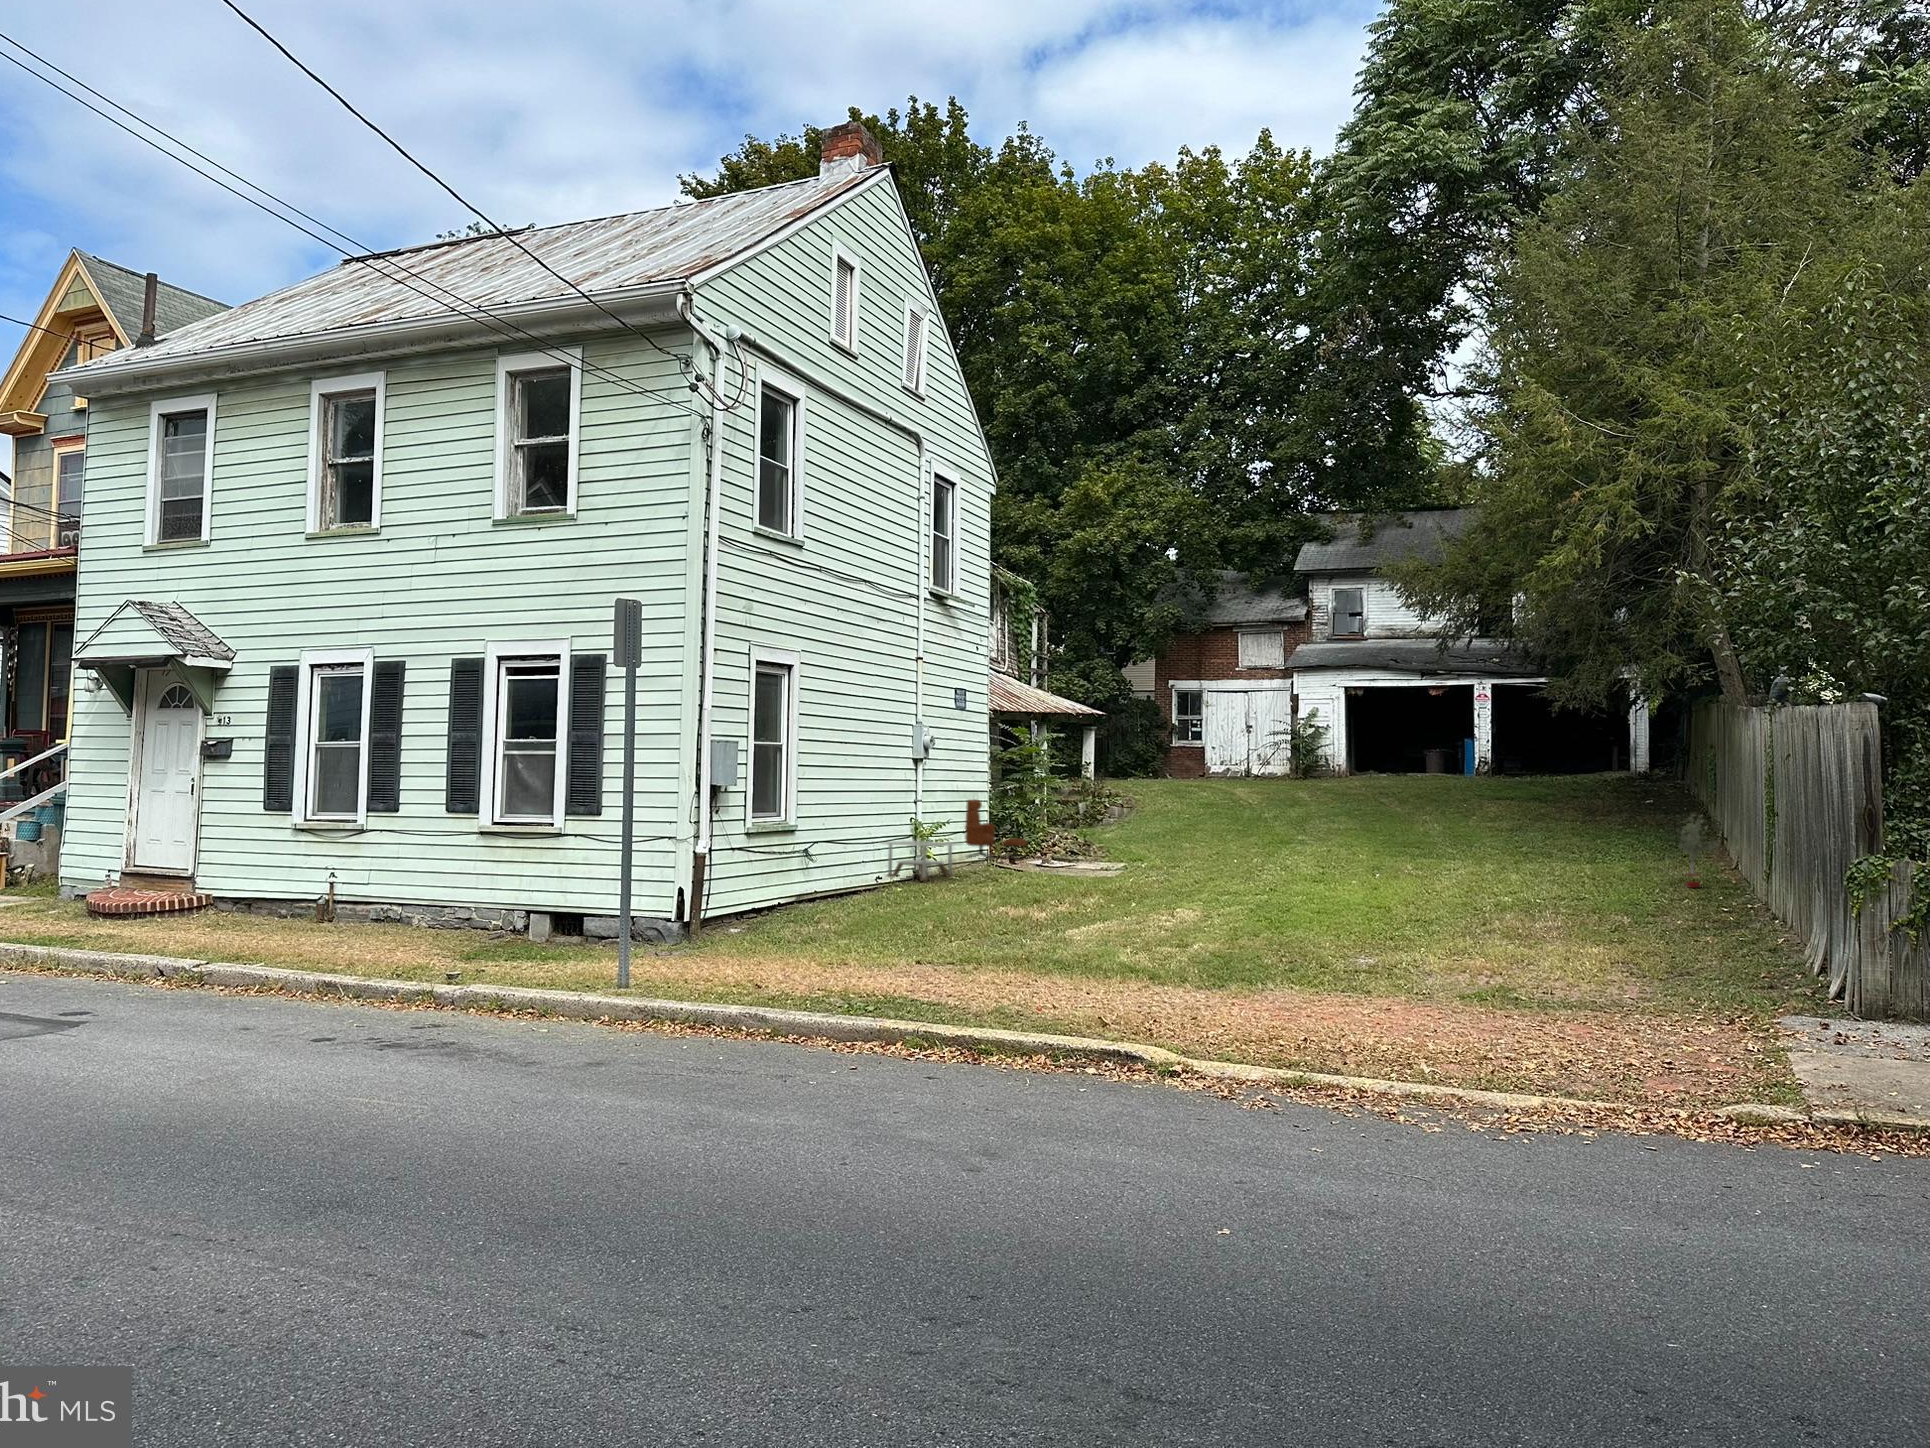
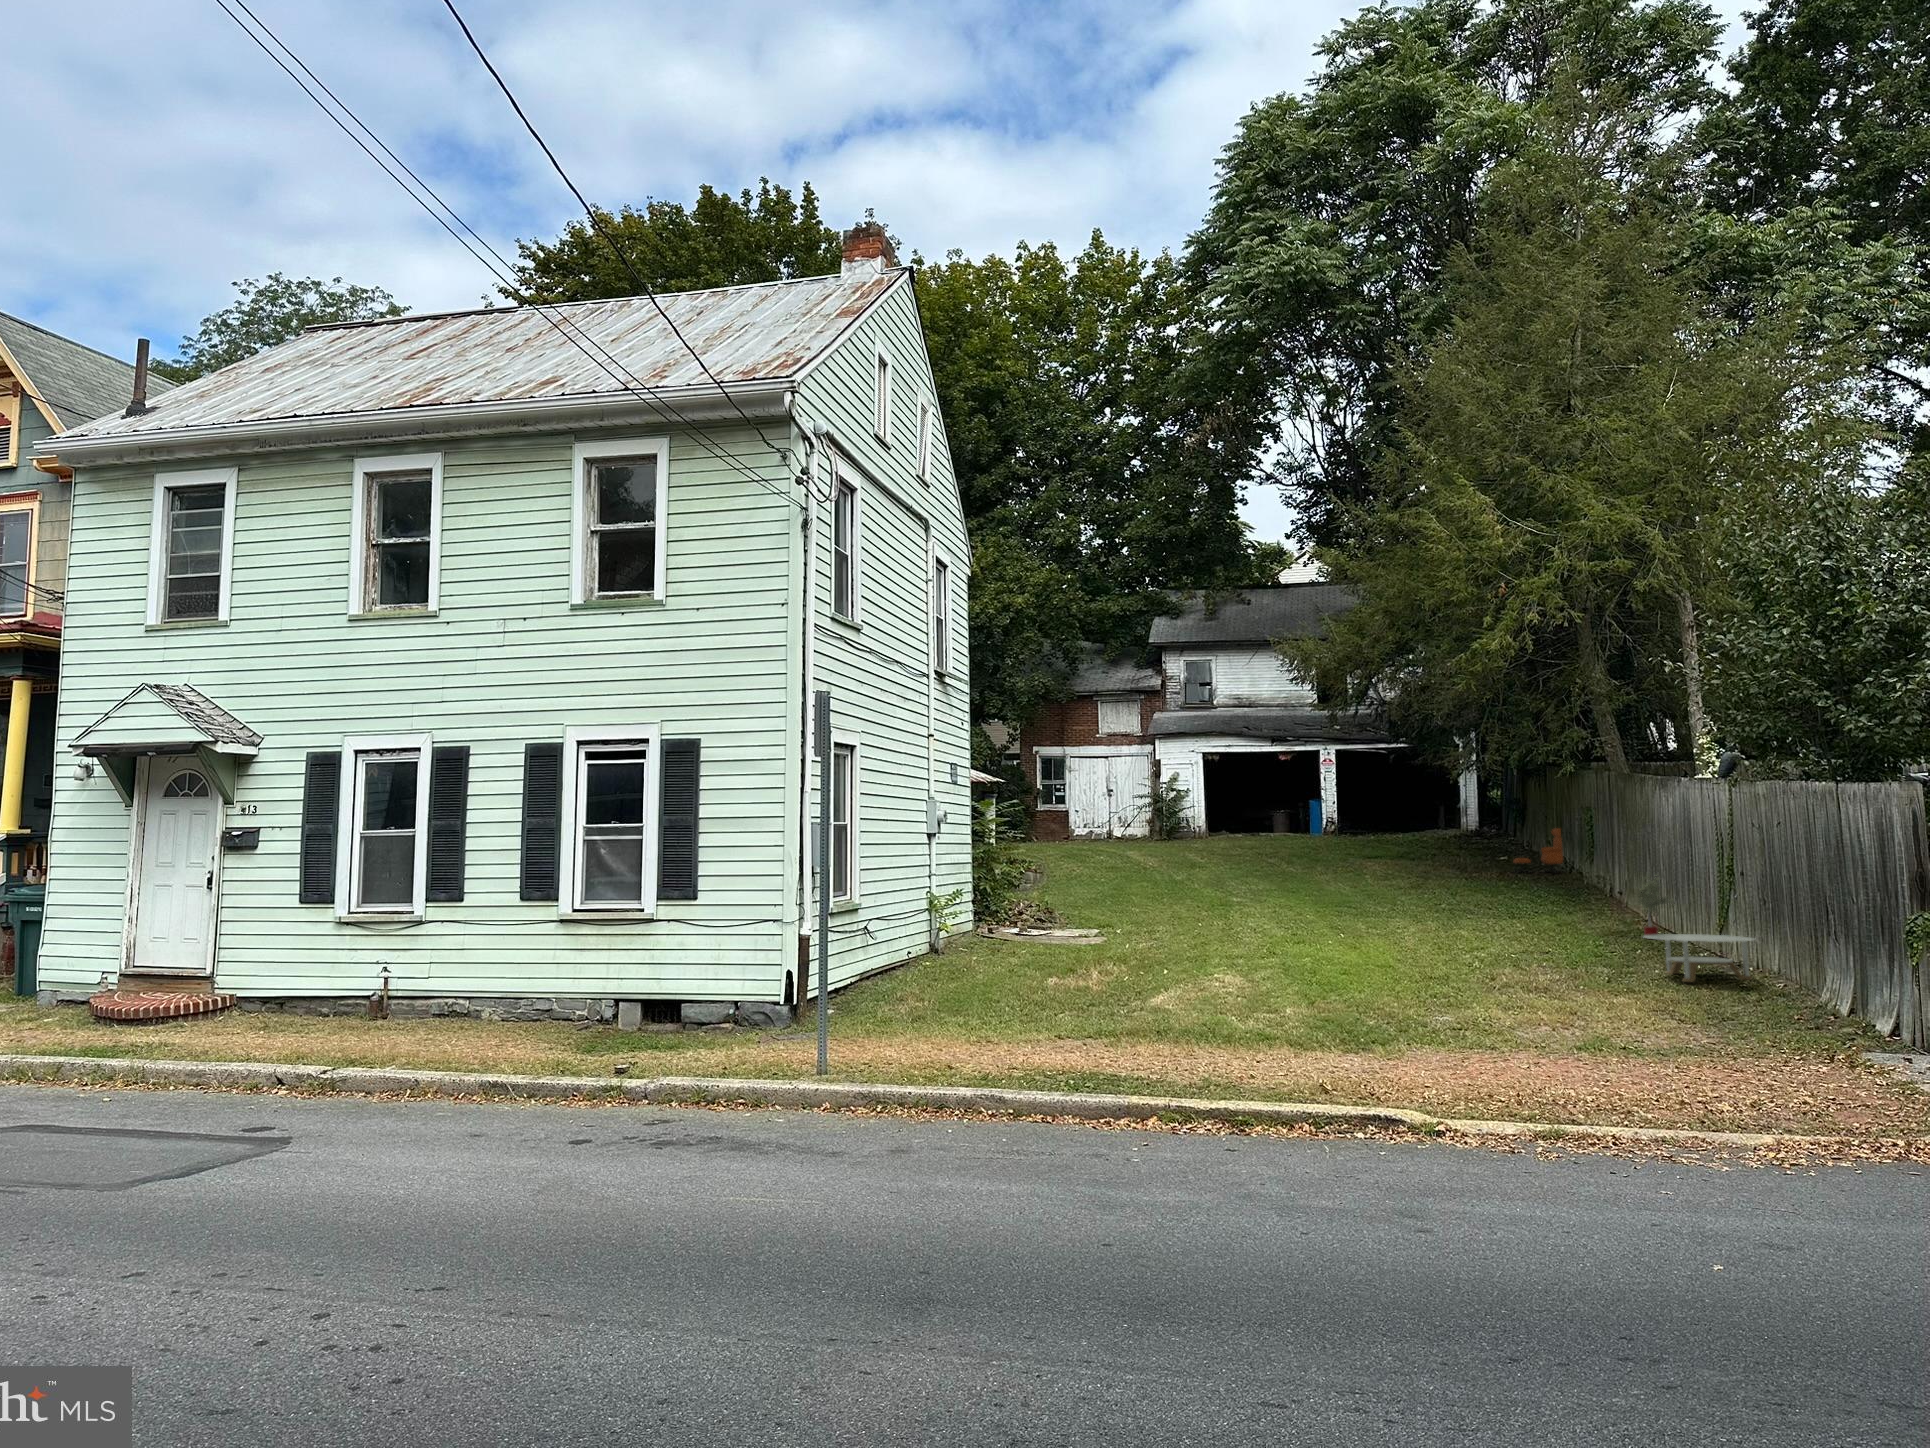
lounge chair: present [965,799,1027,858] -> present [1513,828,1565,873]
round table: present [882,841,962,881] -> present [1644,934,1755,982]

